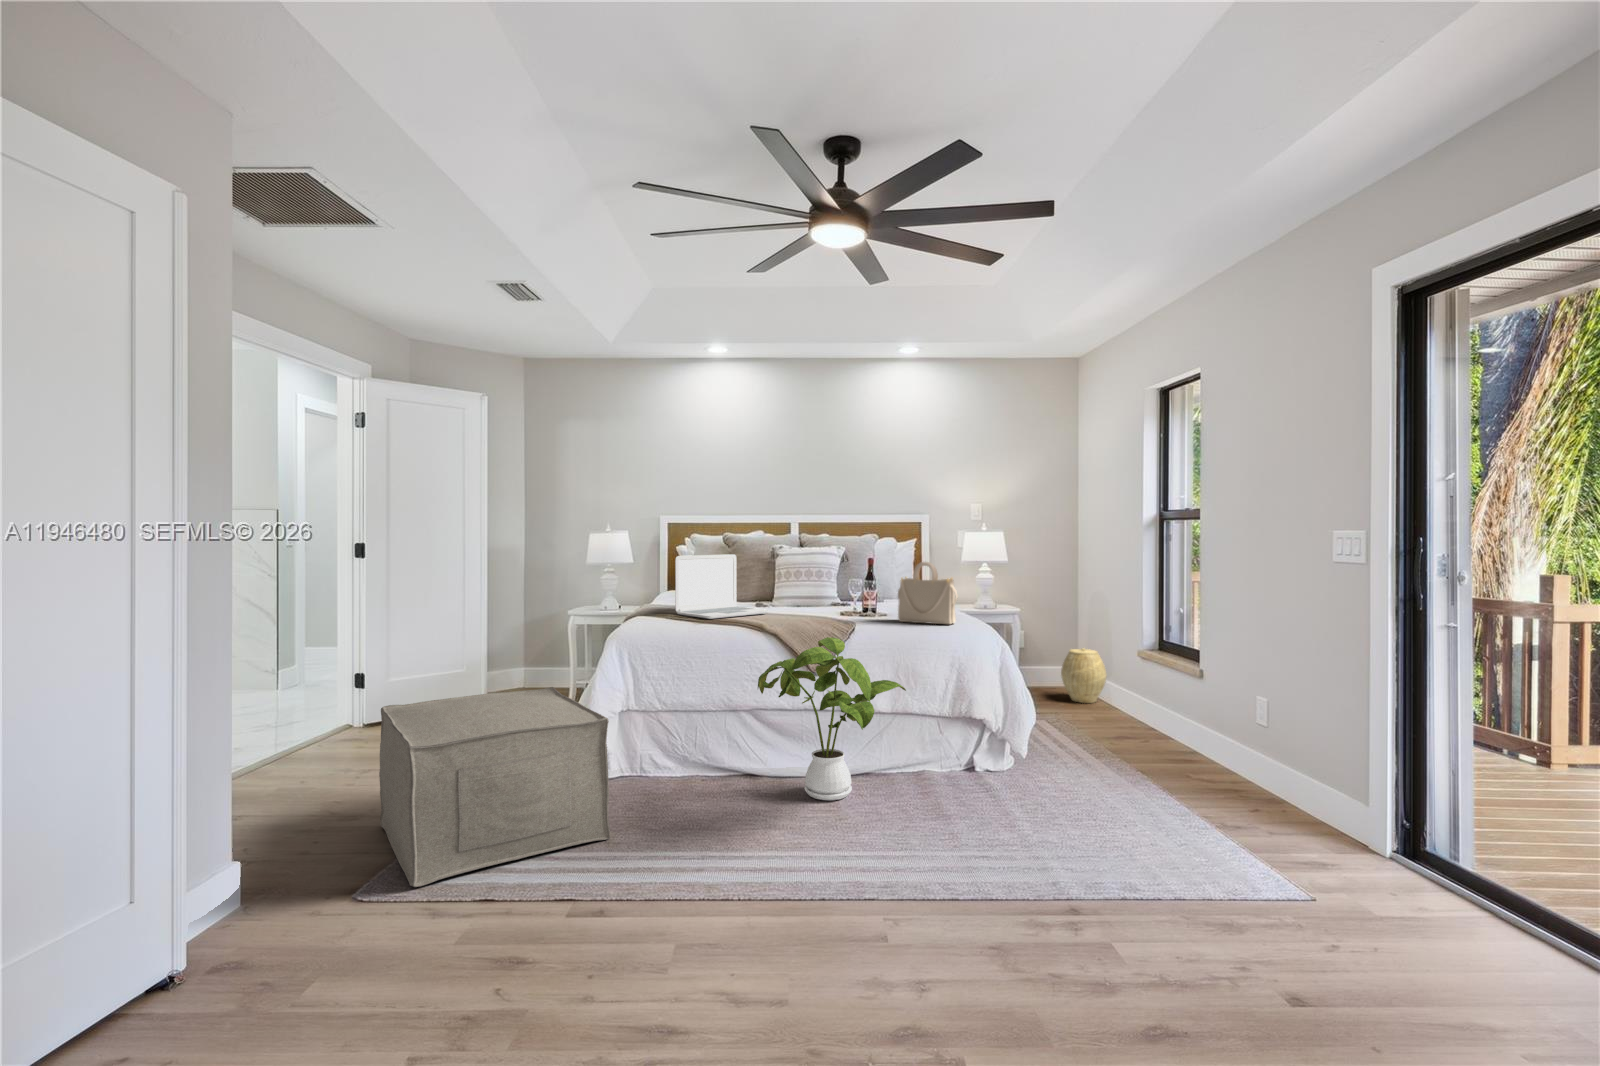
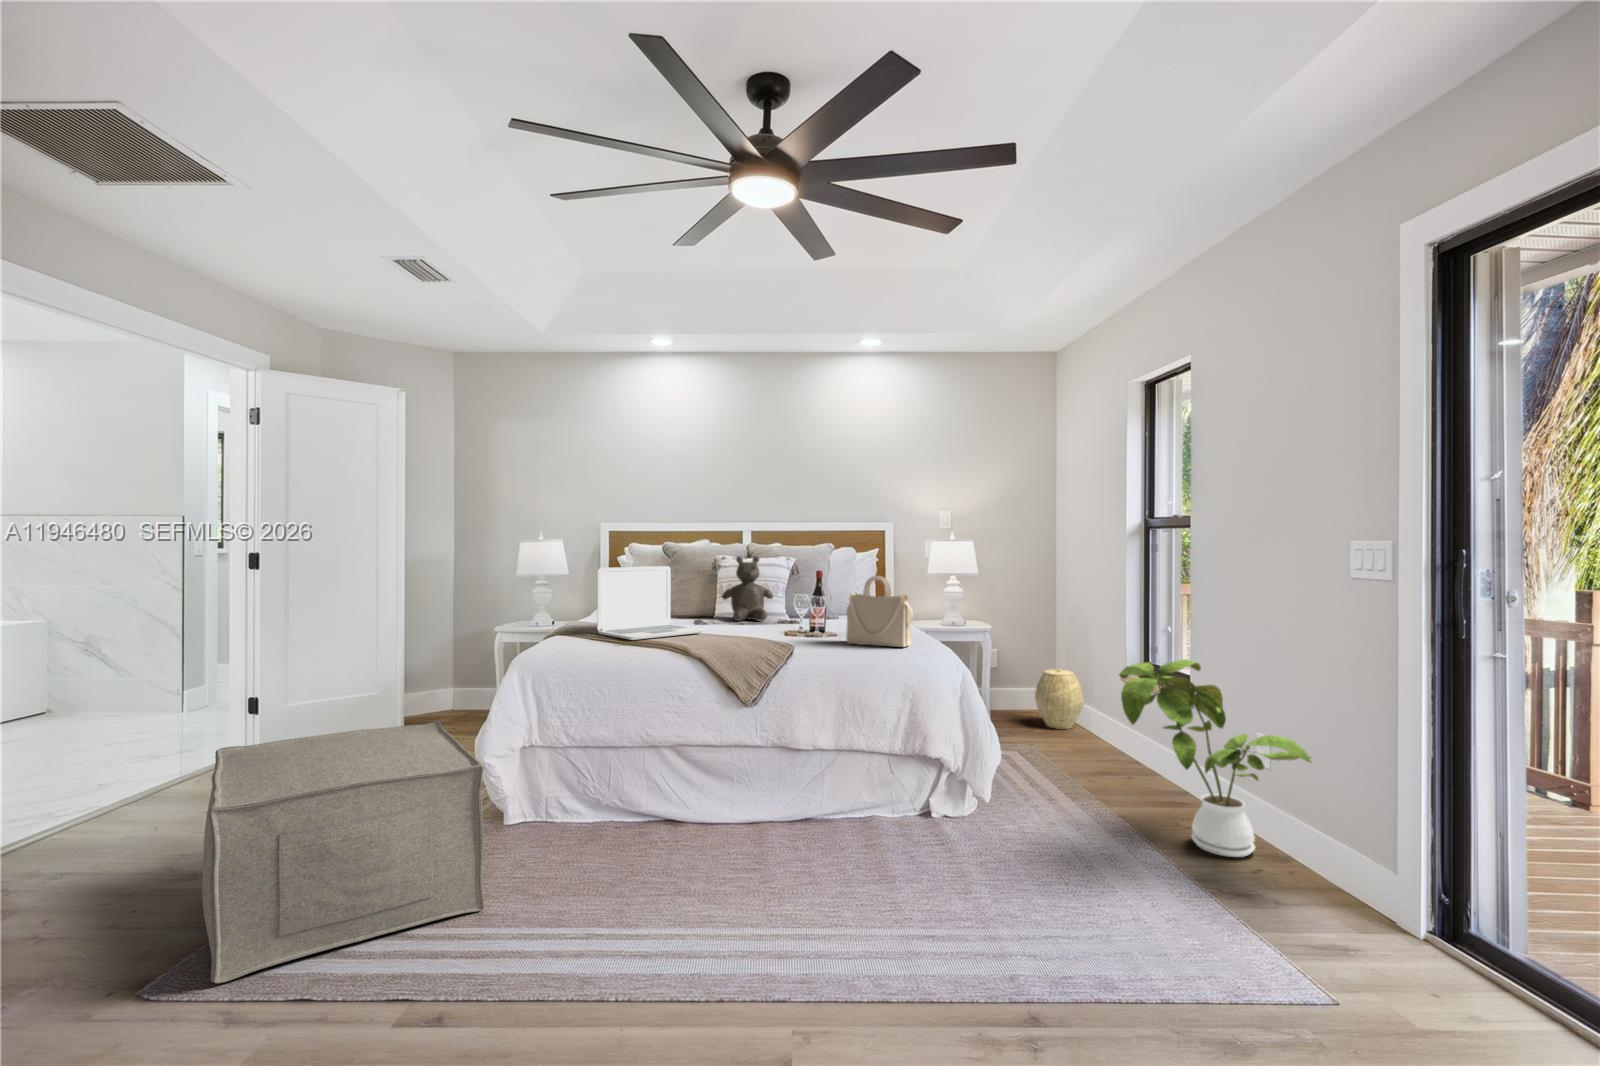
teddy bear: none [778,546,824,604] -> present [722,556,773,621]
house plant: present [758,637,906,800] -> present [1119,659,1312,857]

